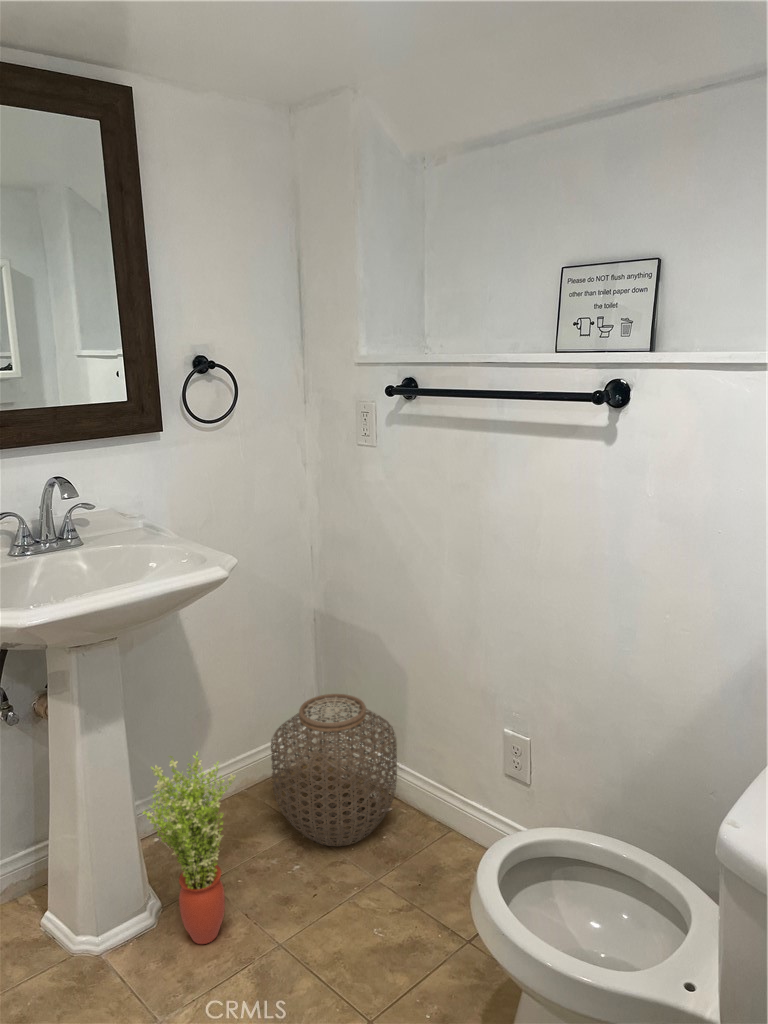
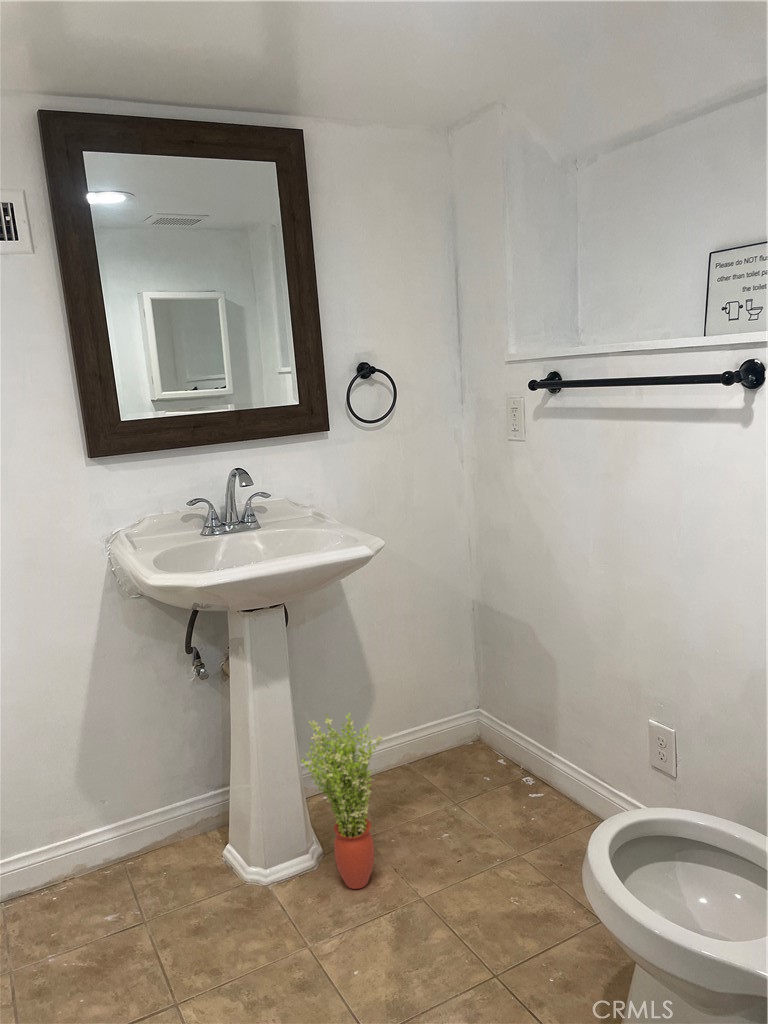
woven basket: present [271,694,397,846] -> none [424,678,546,823]

